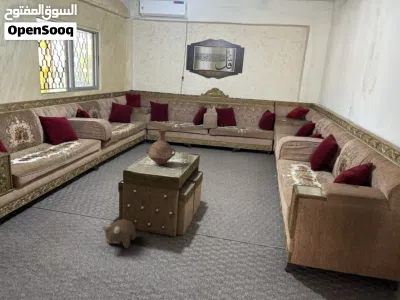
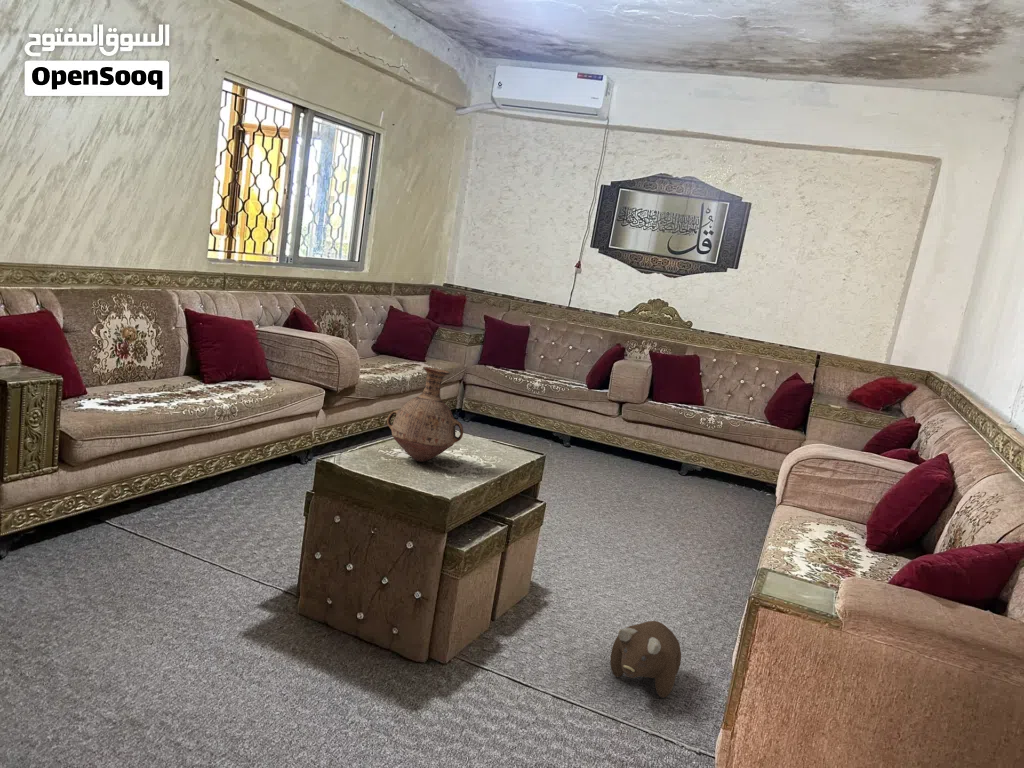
plush toy: present [103,219,135,248] -> present [610,621,681,698]

